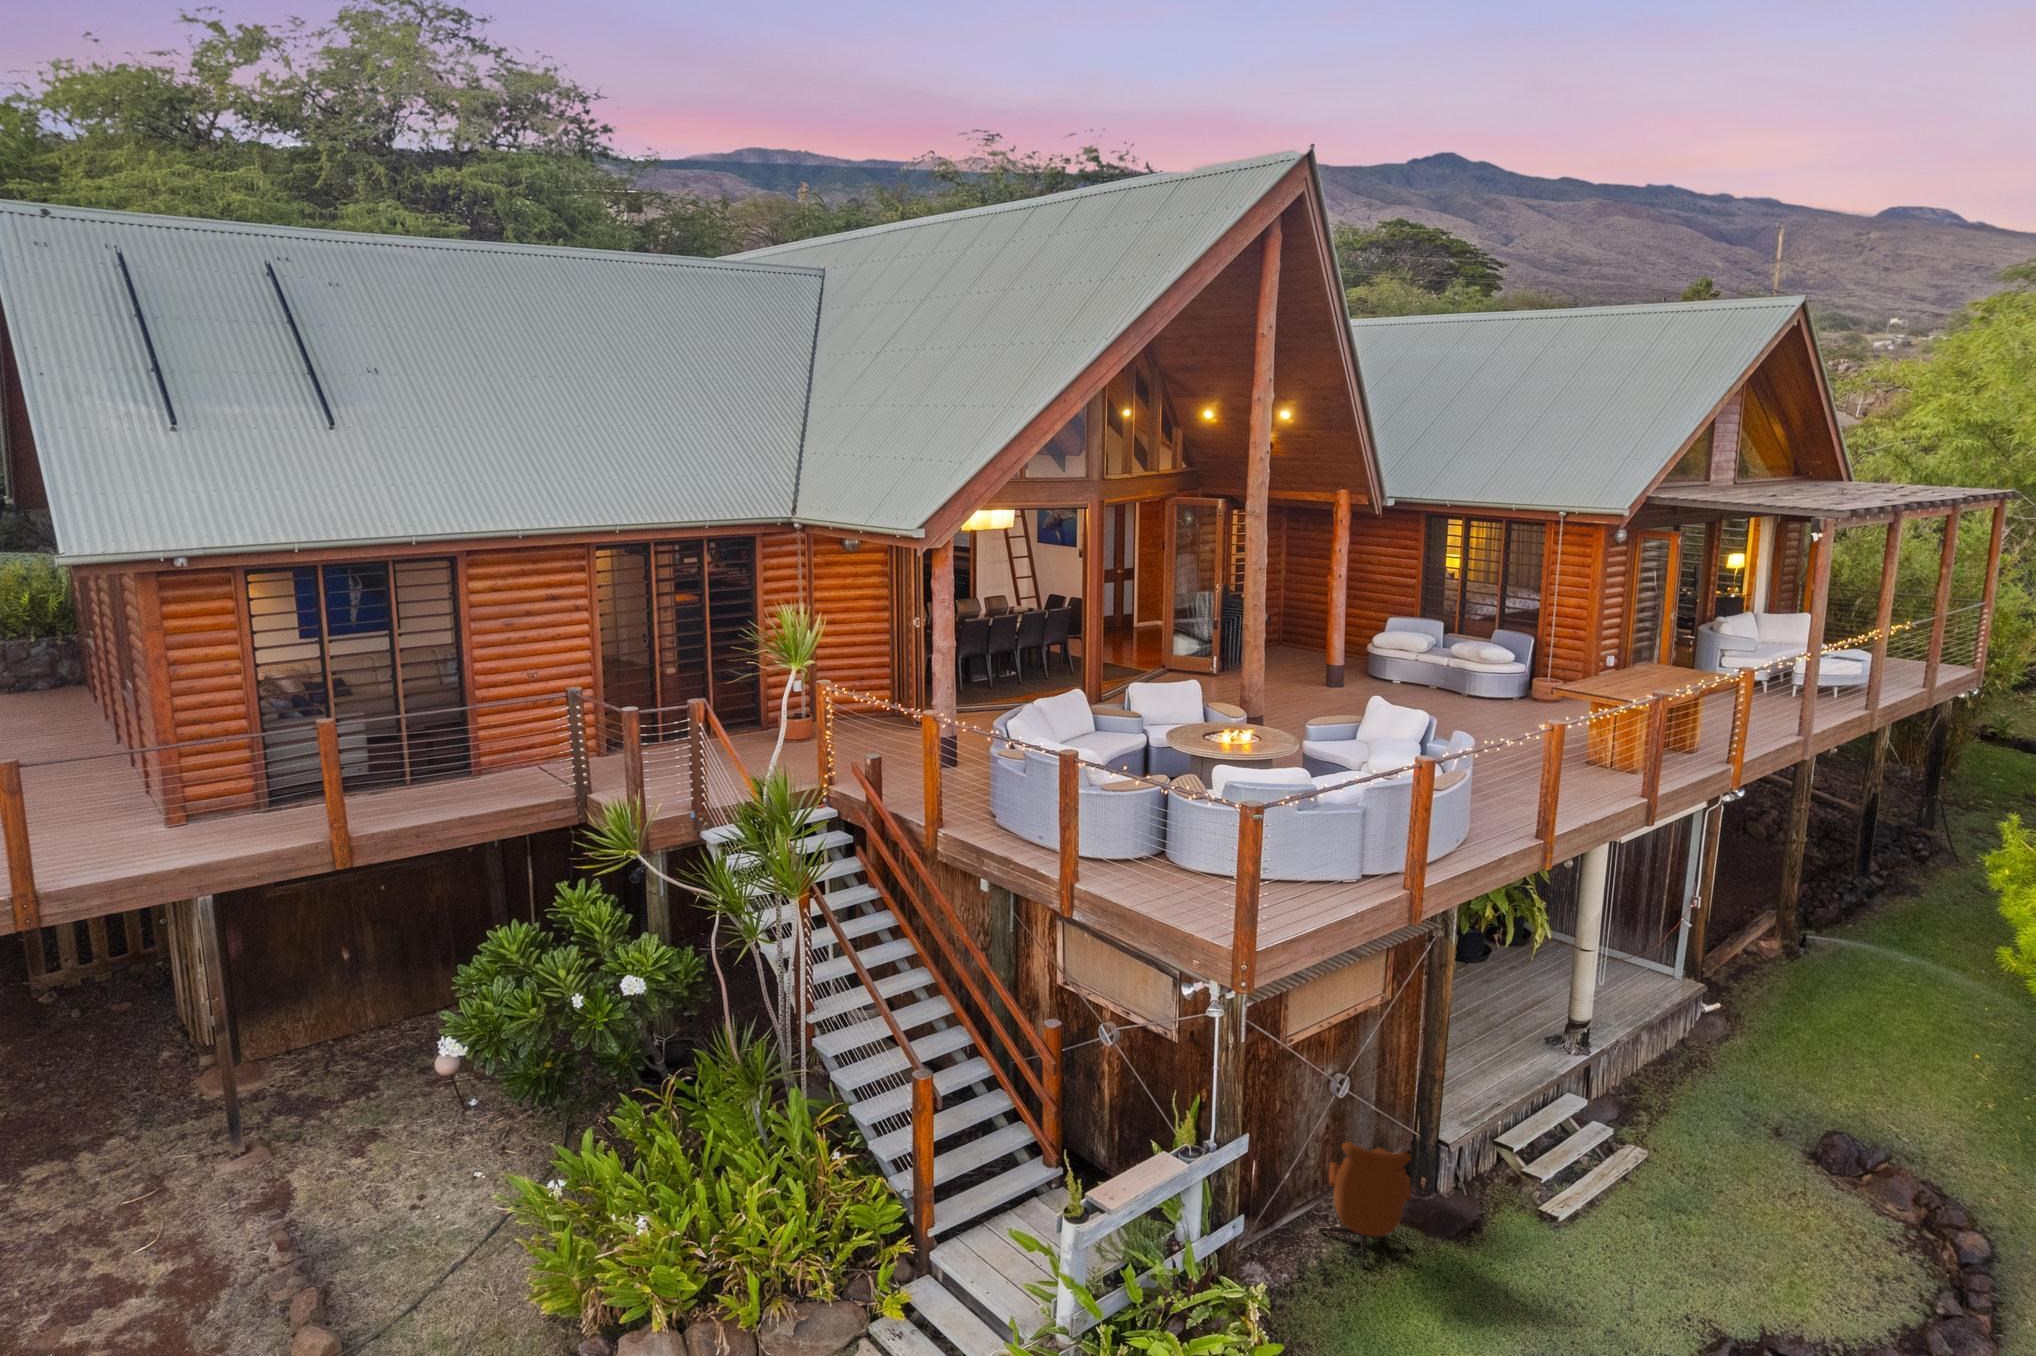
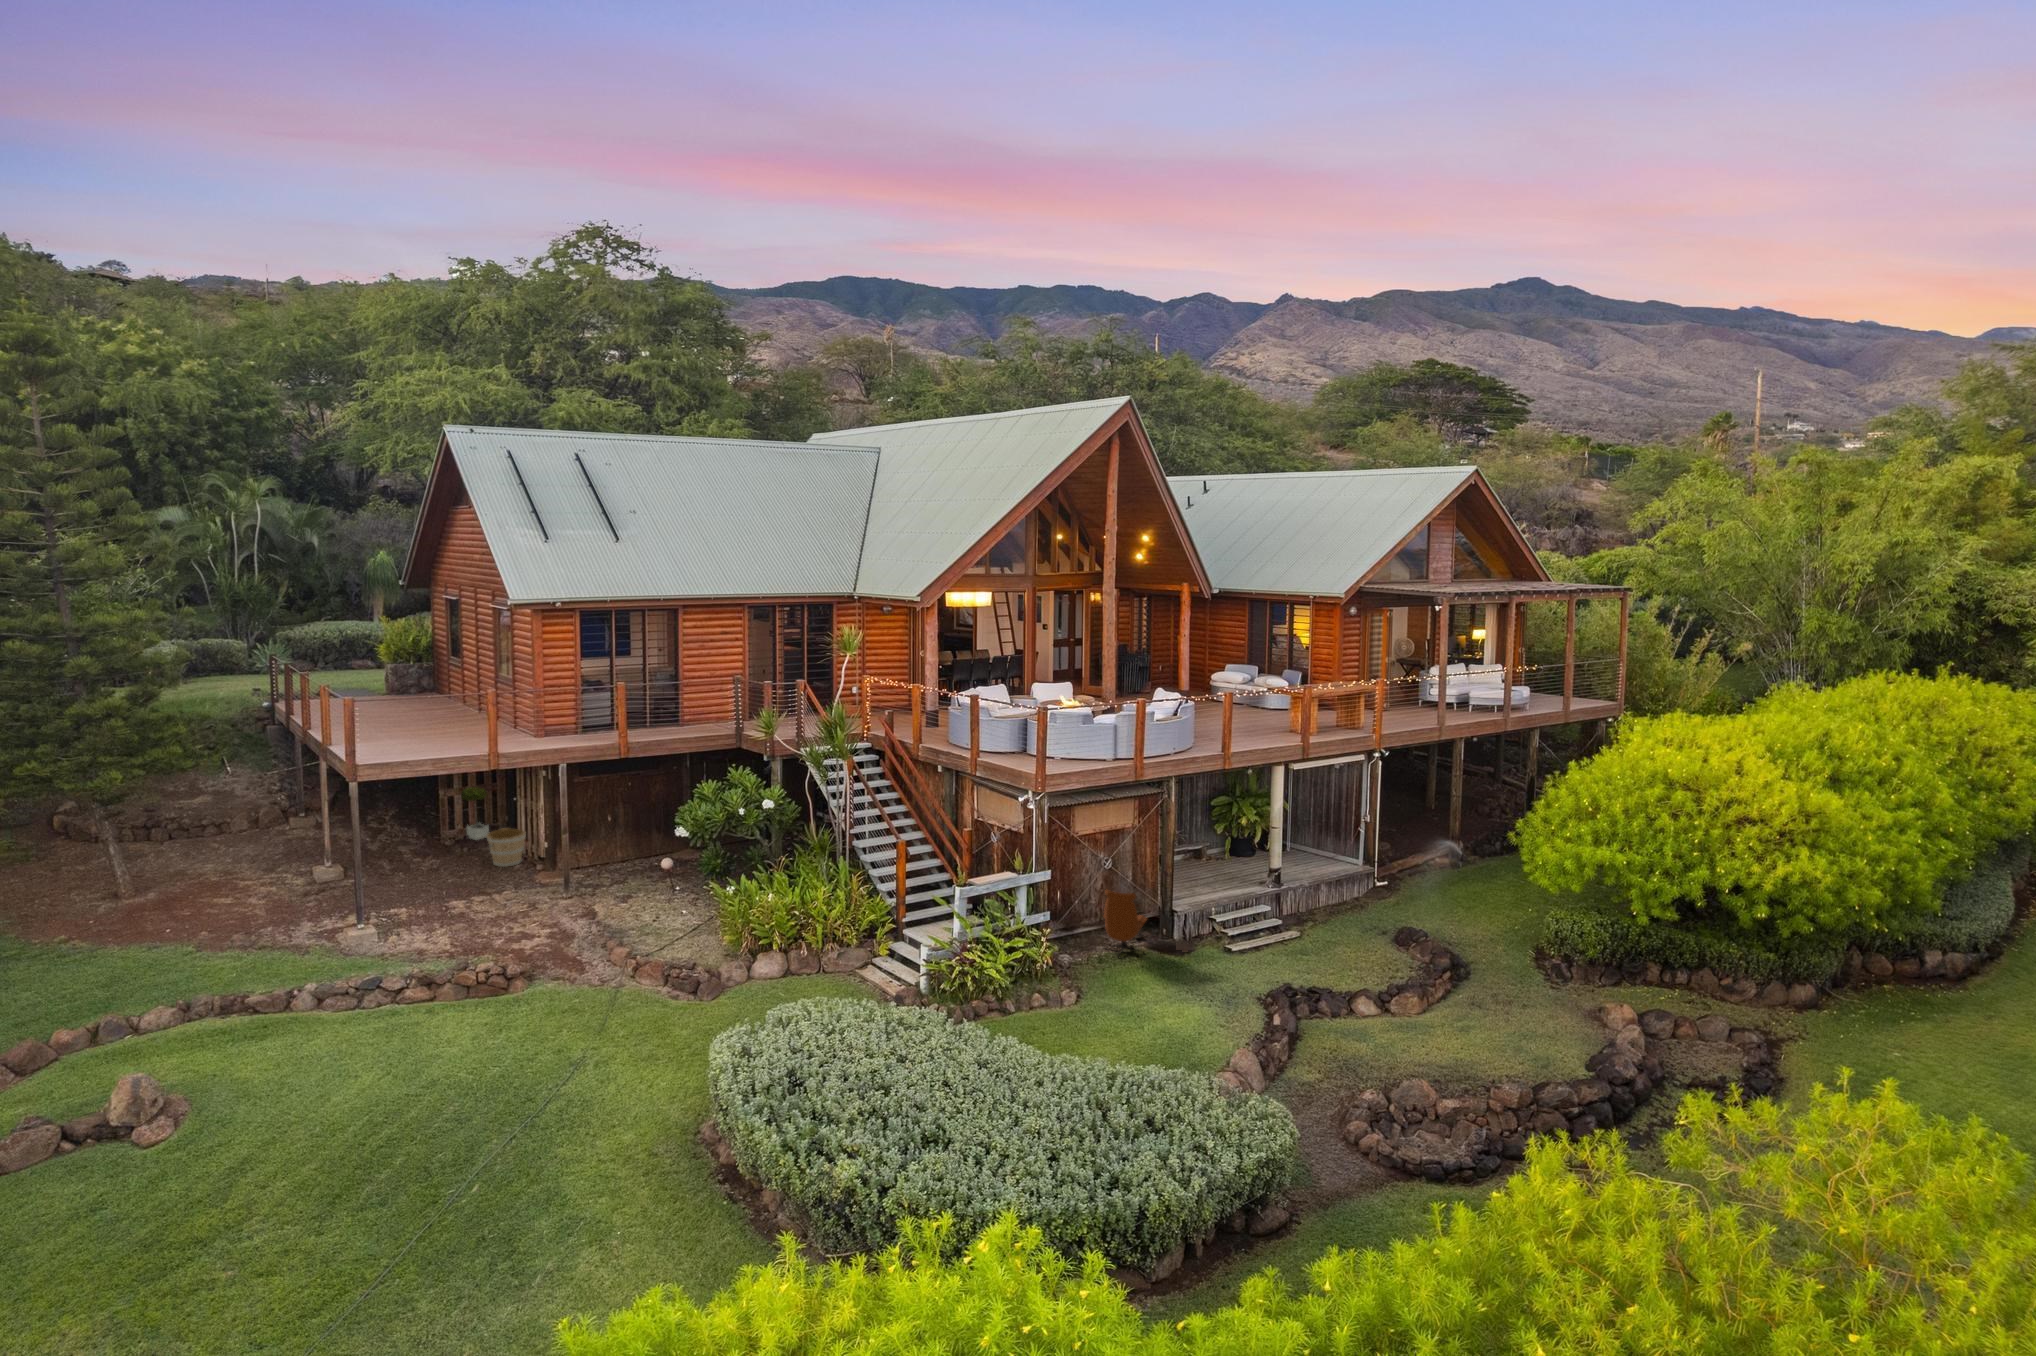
potted tree: none [71,886,138,982] -> present [461,787,489,840]
wooden bucket: none [92,977,180,1060] -> present [487,828,526,867]

